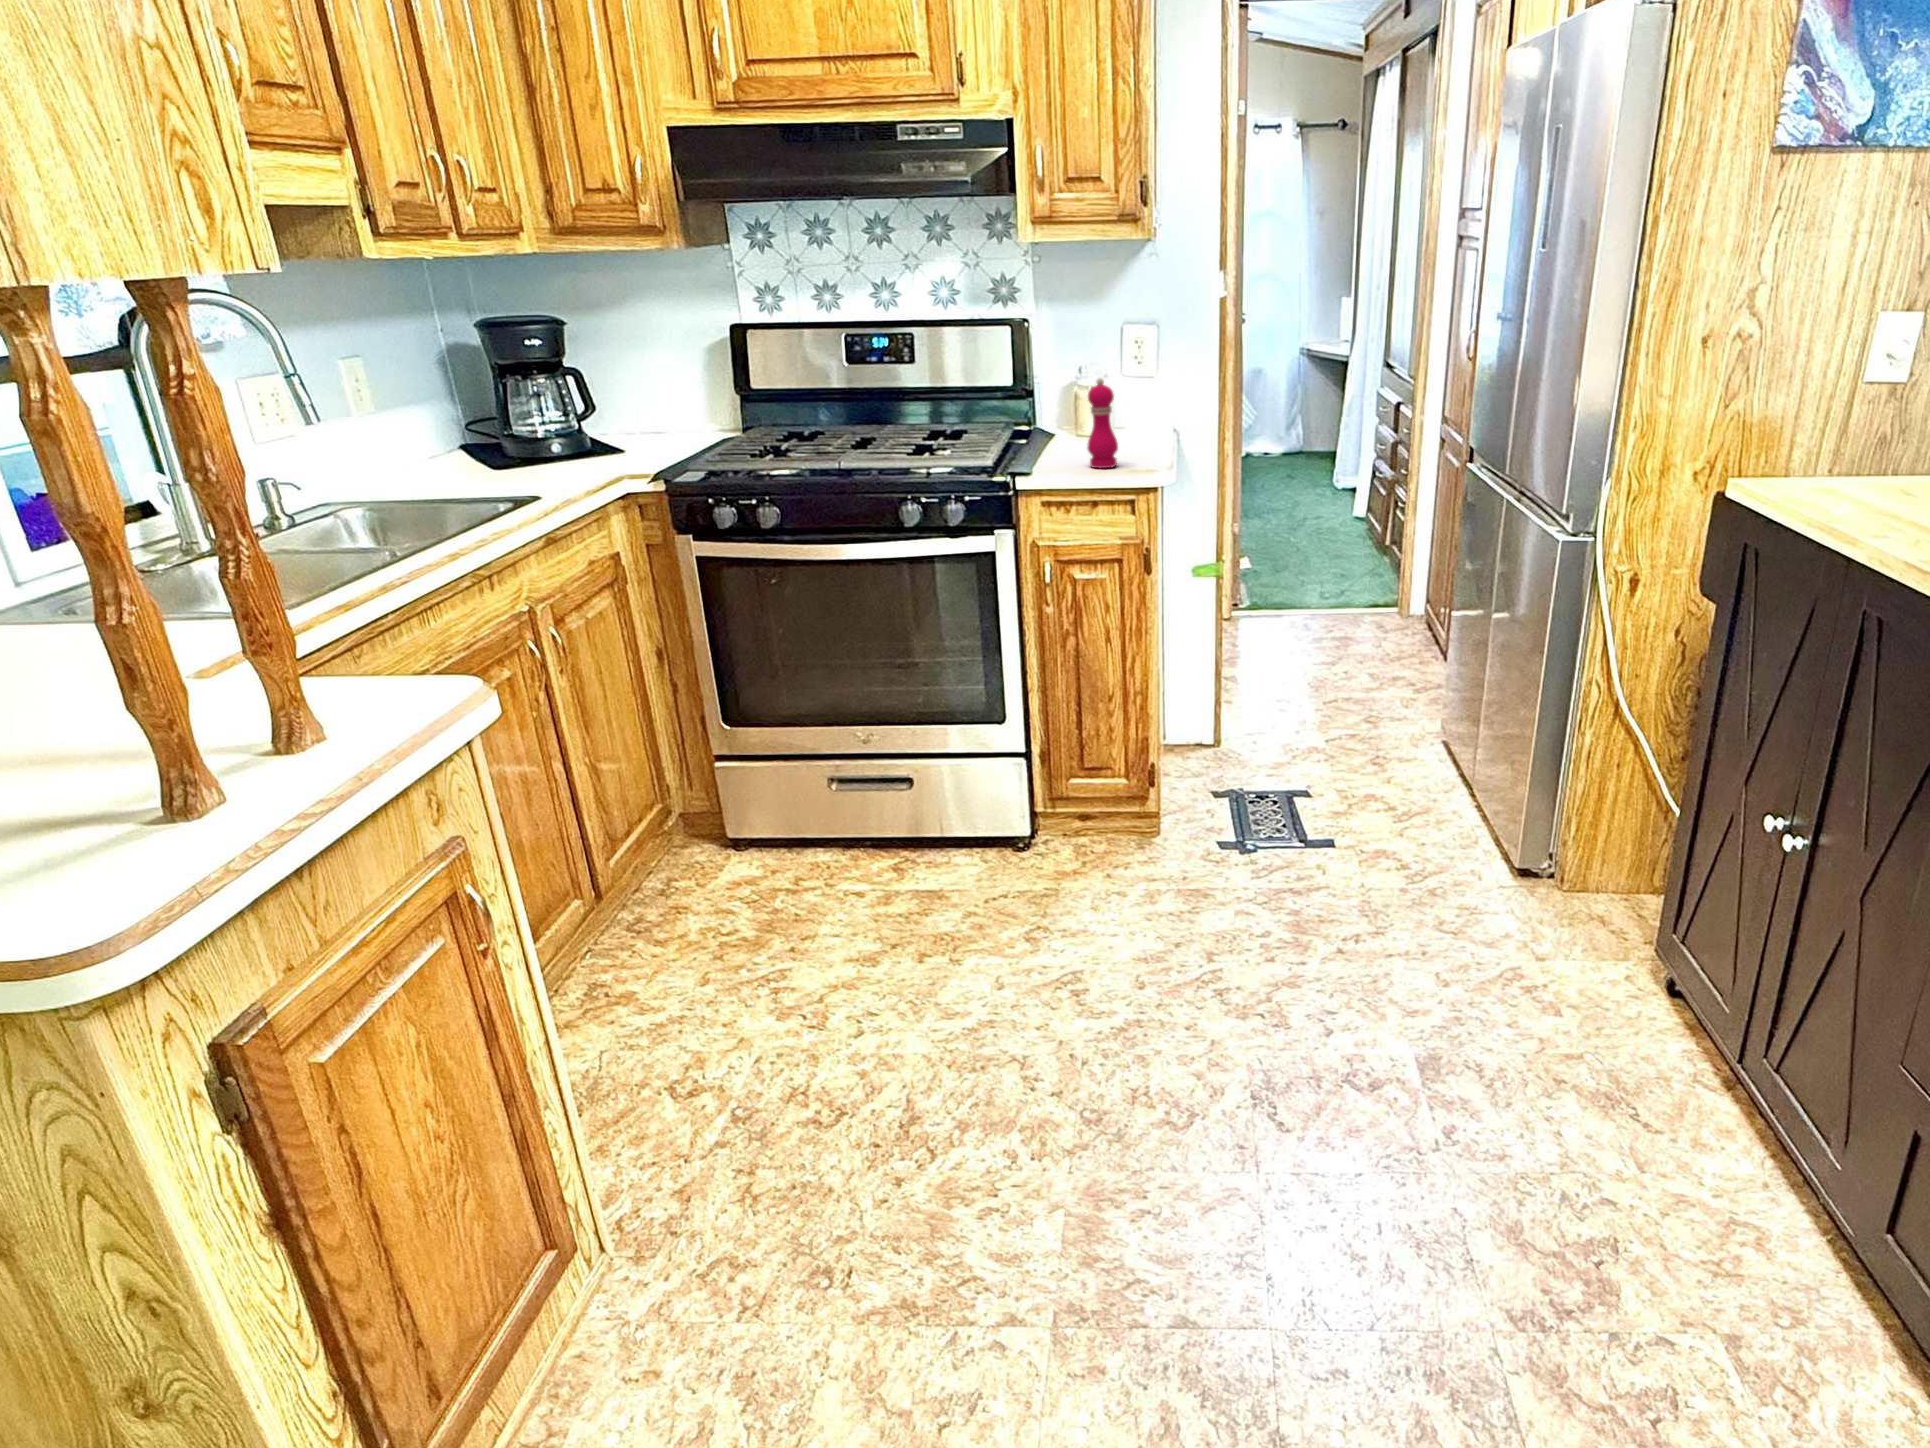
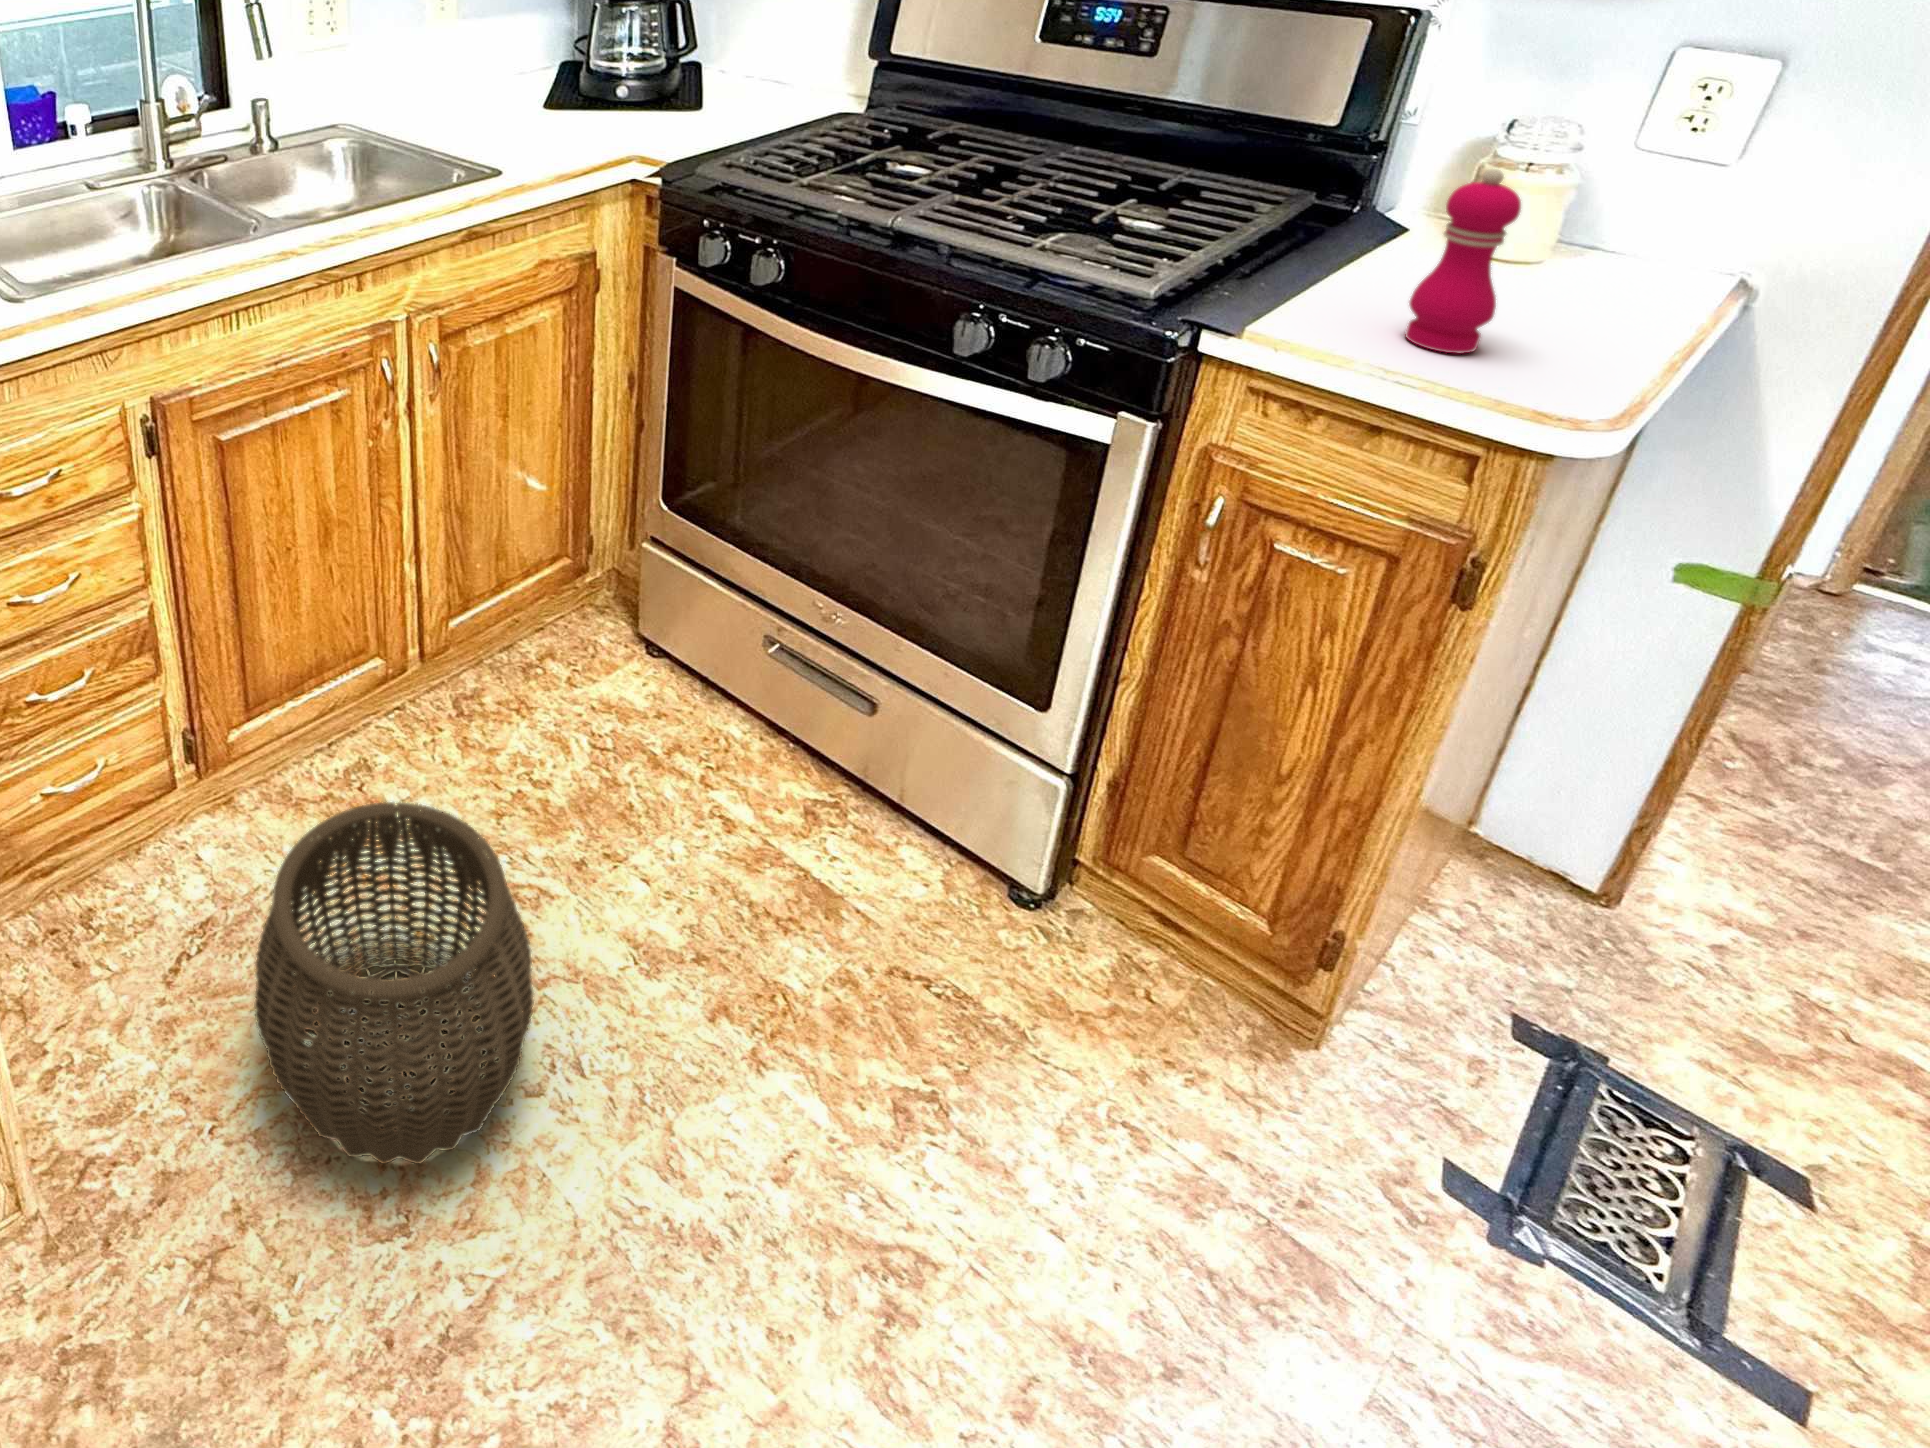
woven basket: none [656,891,858,1114] -> present [254,802,534,1164]

